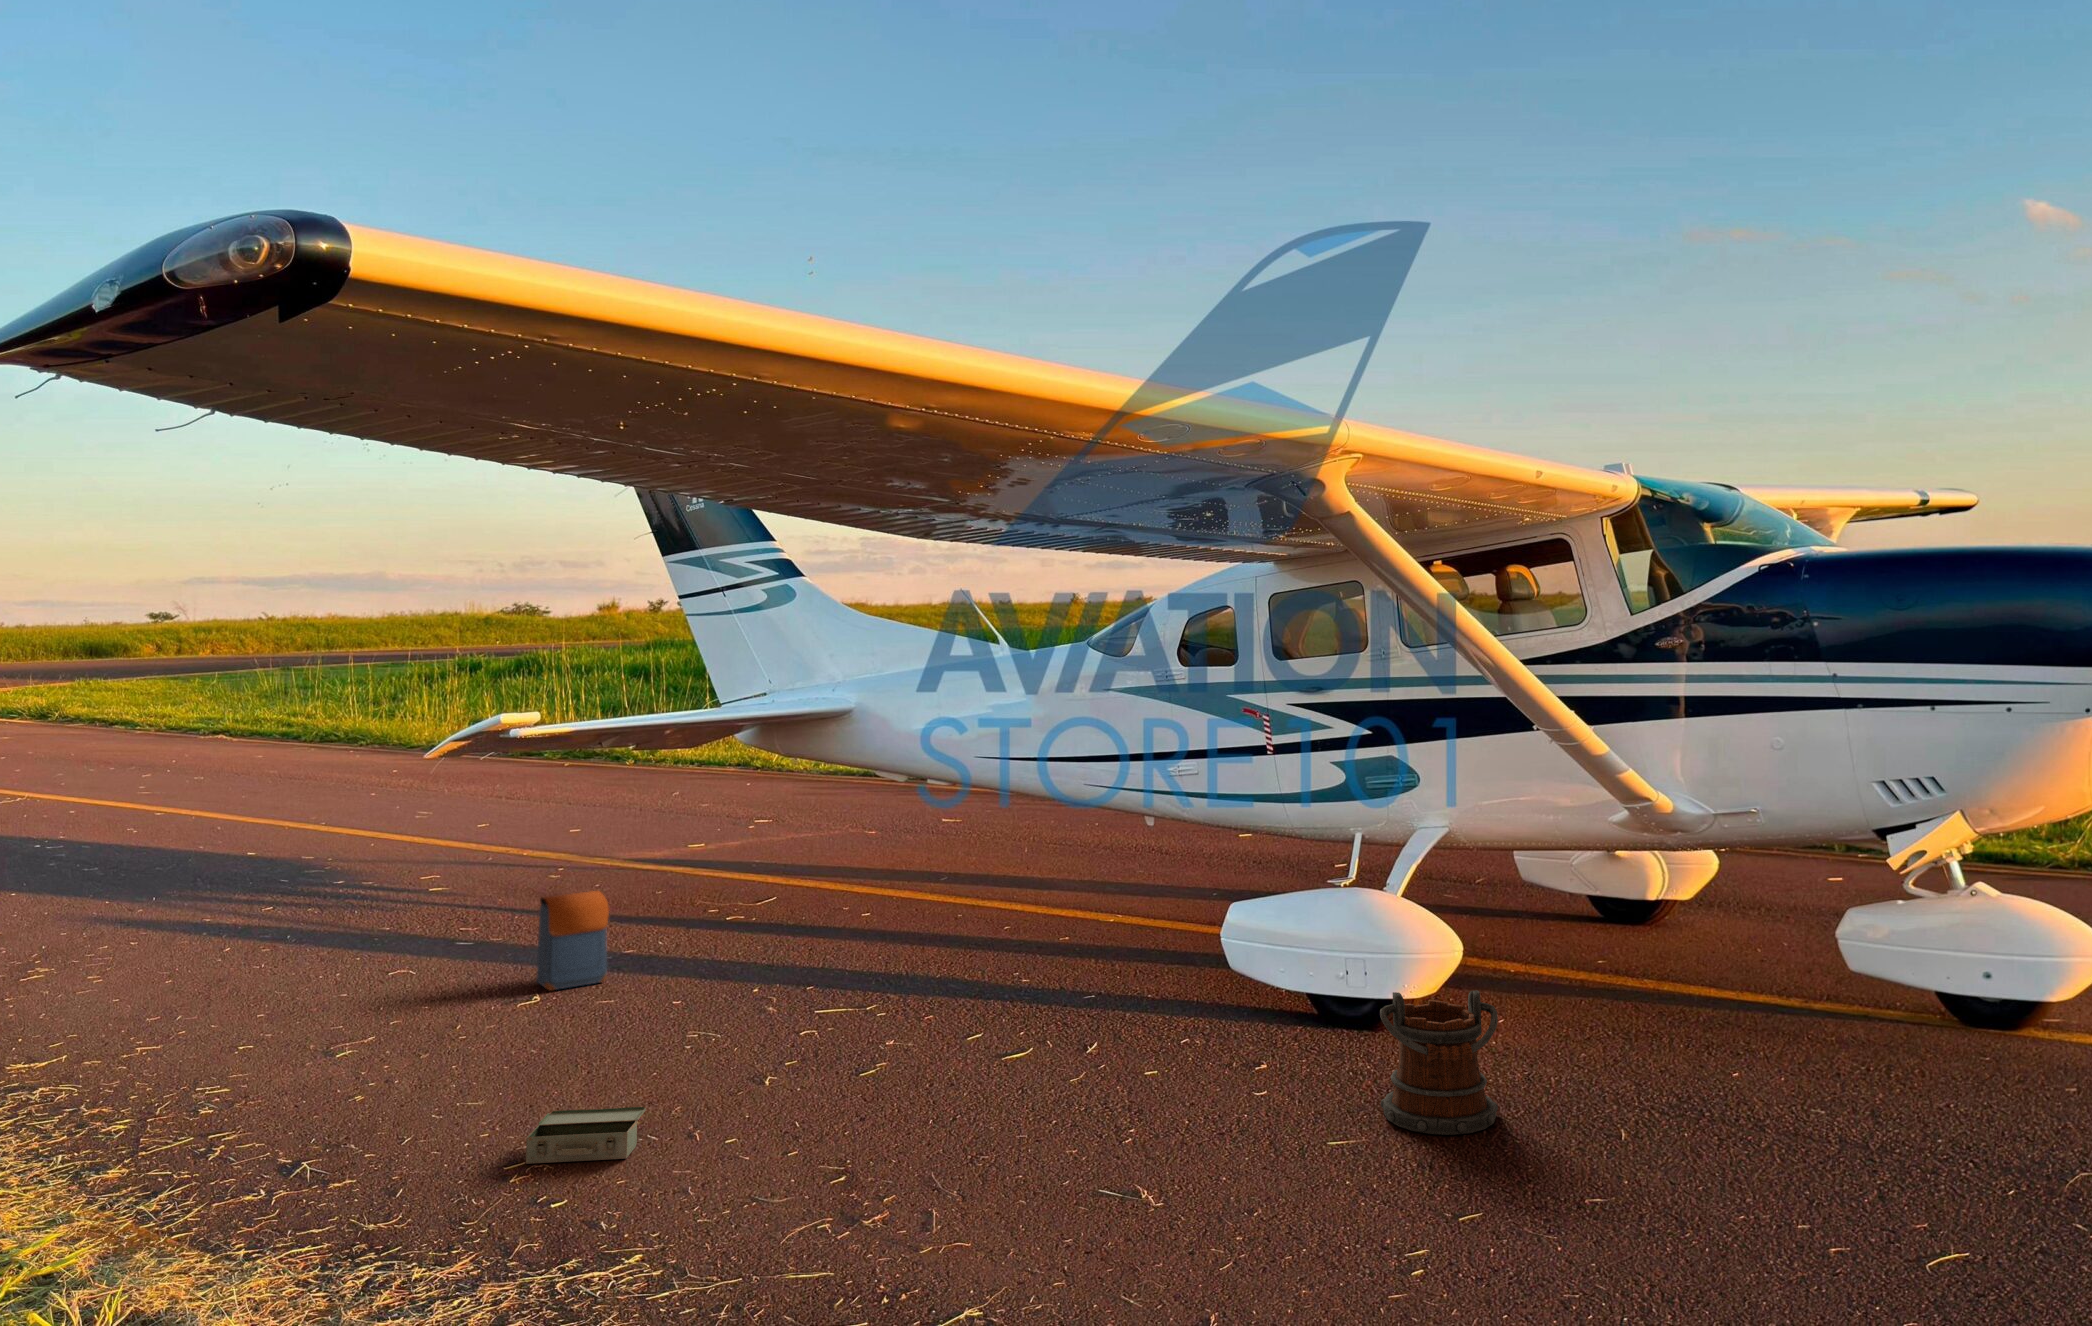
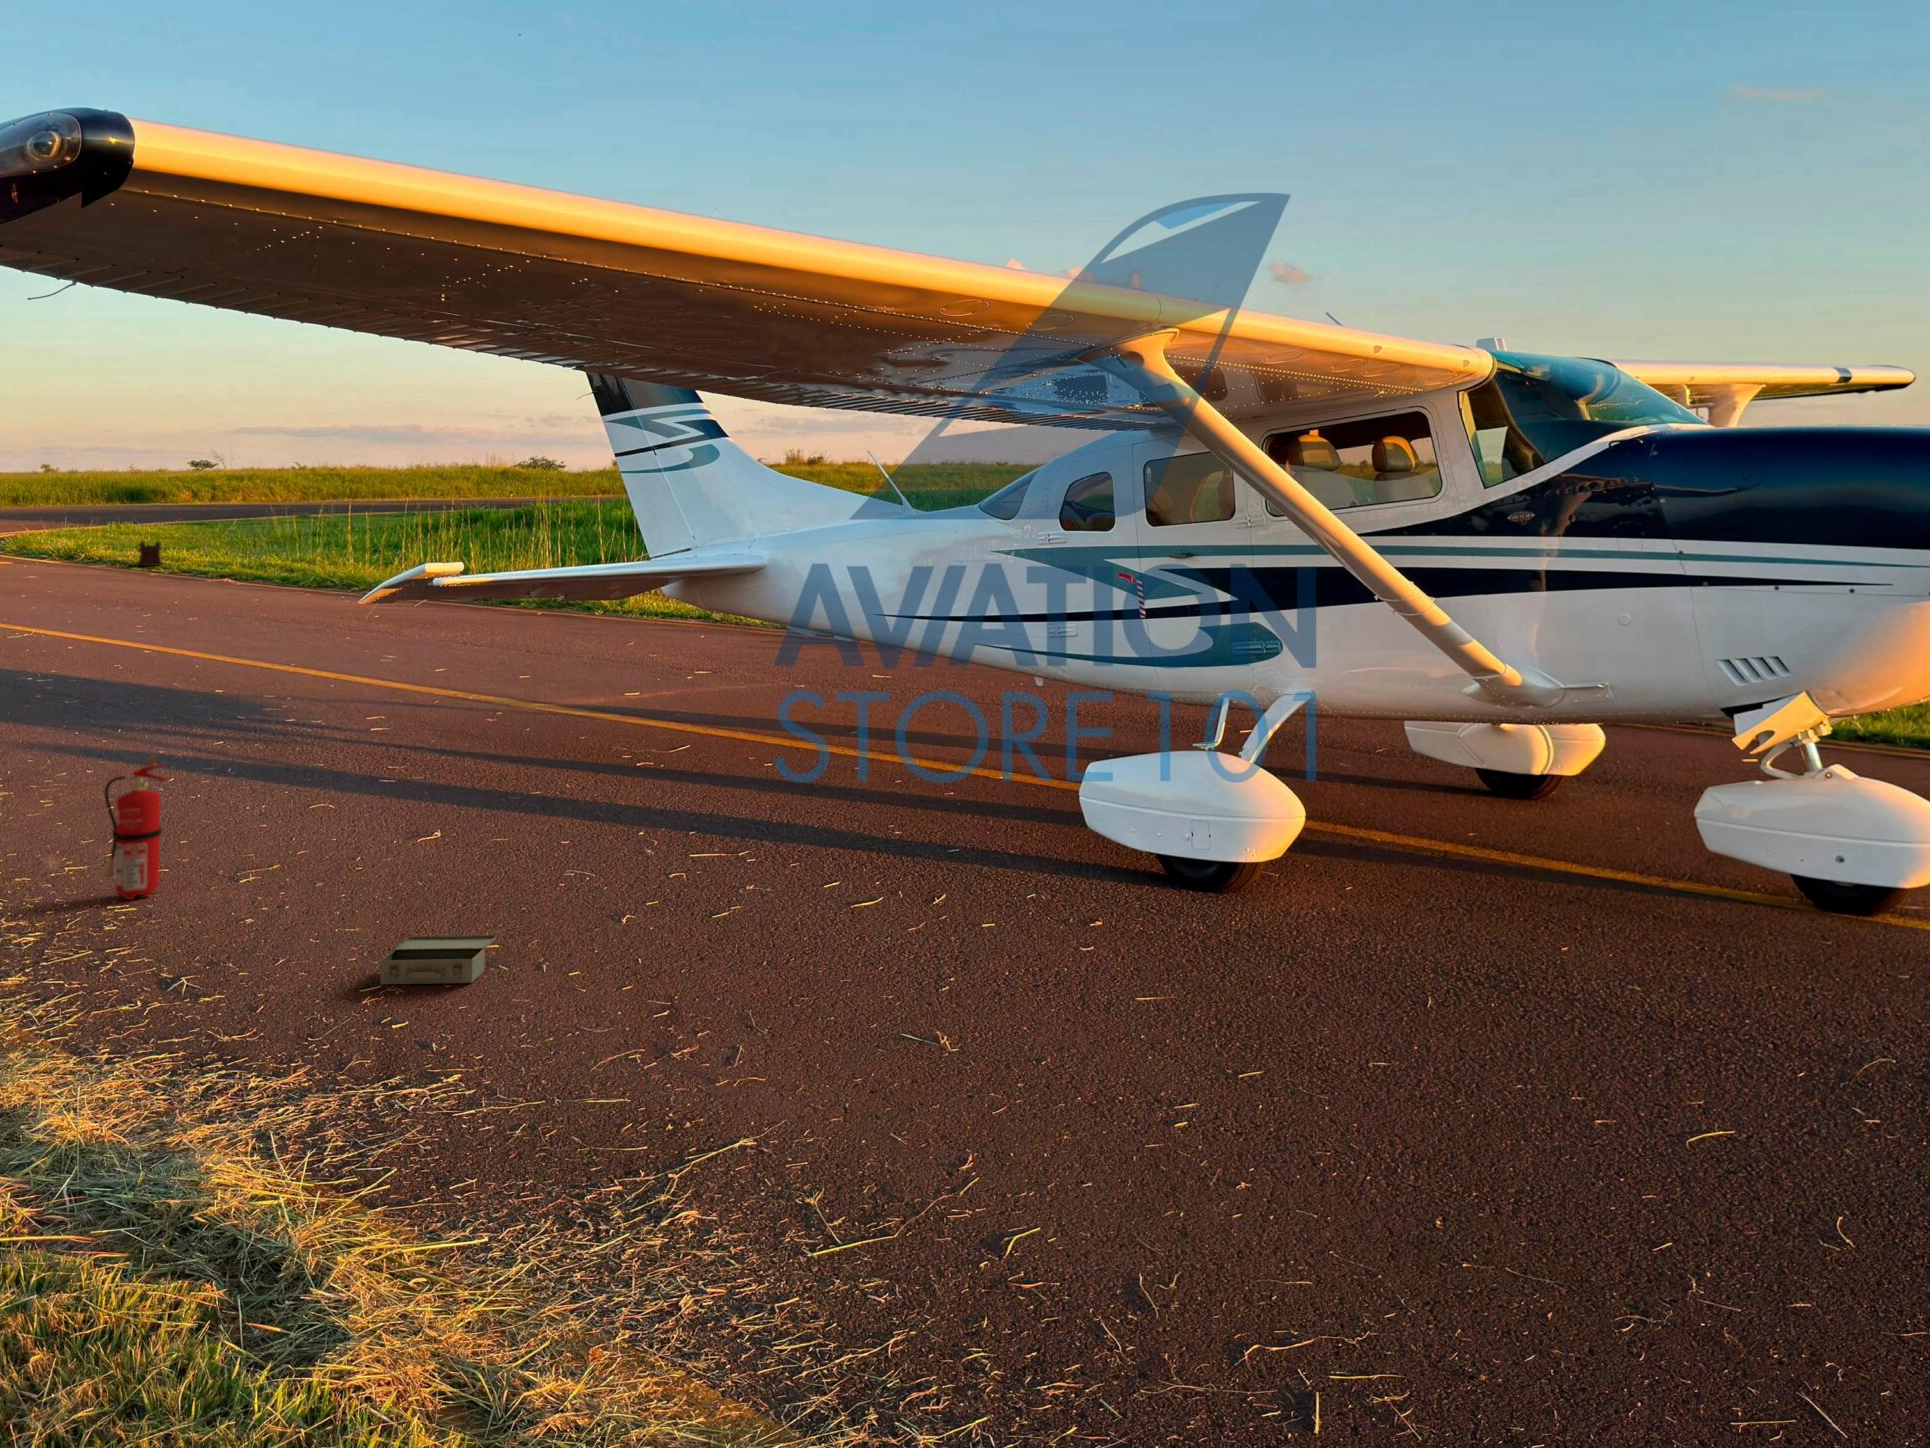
backpack: present [536,891,609,991] -> none [436,733,501,823]
fire extinguisher: none [184,920,263,1083] -> present [100,755,165,900]
bucket: present [1380,990,1498,1135] -> present [136,542,163,566]

